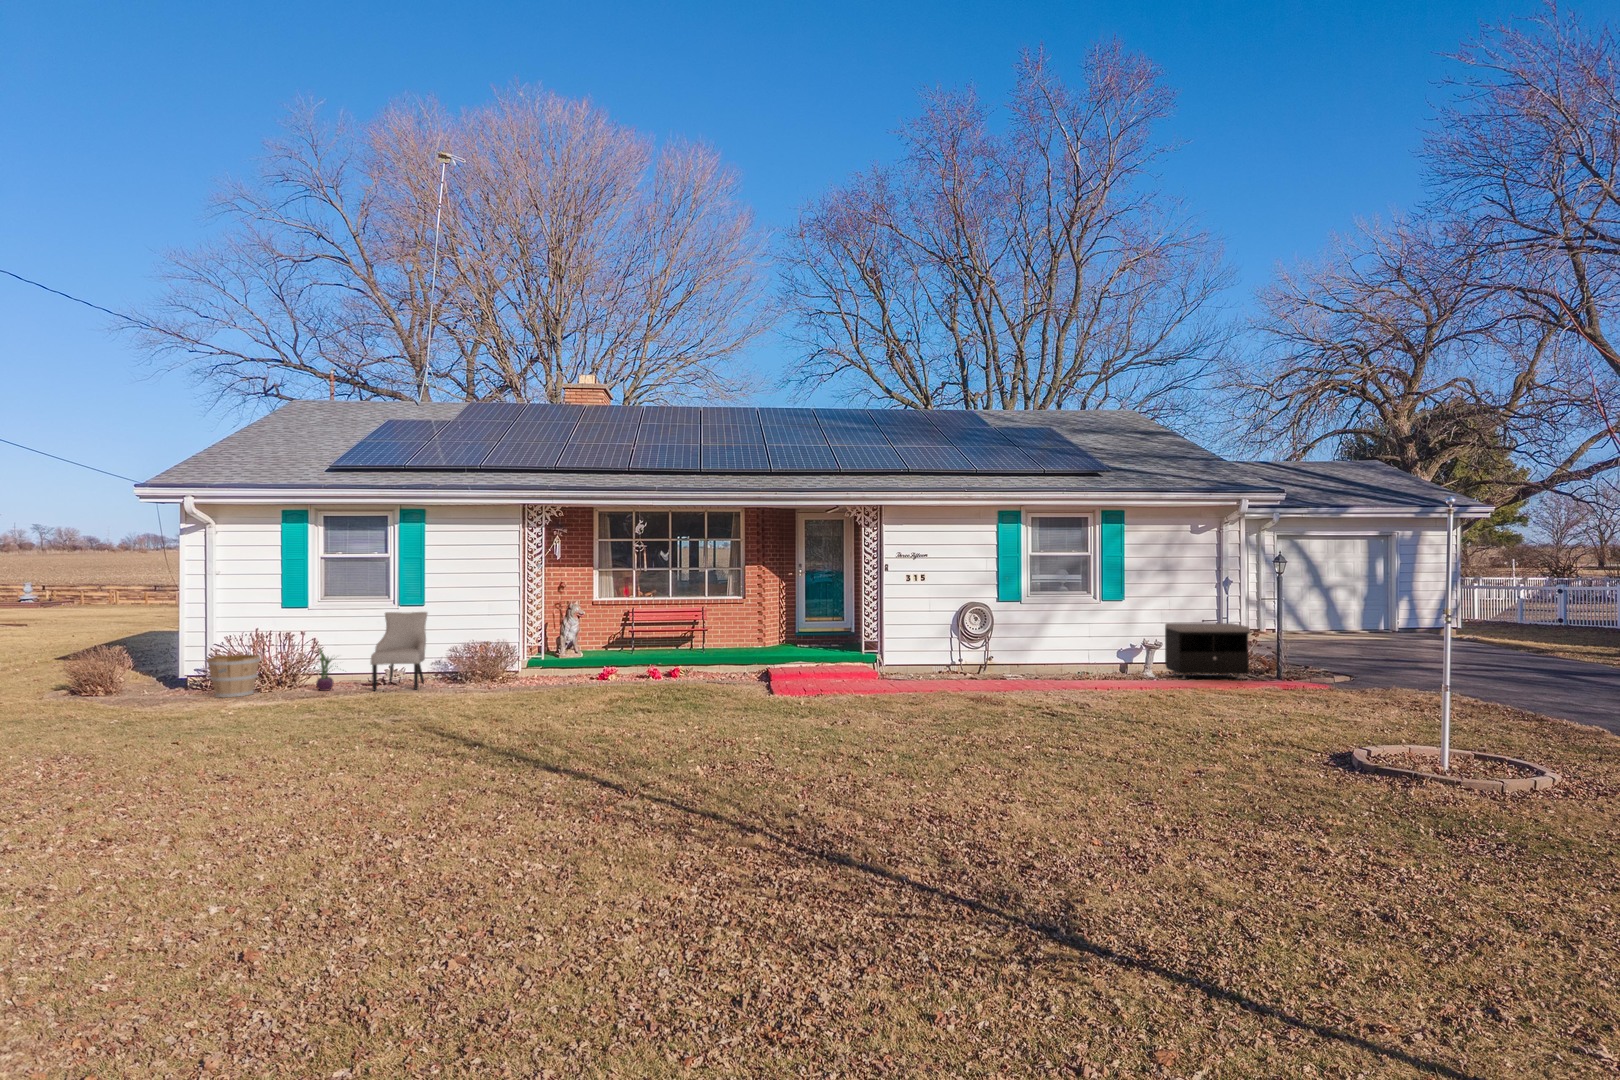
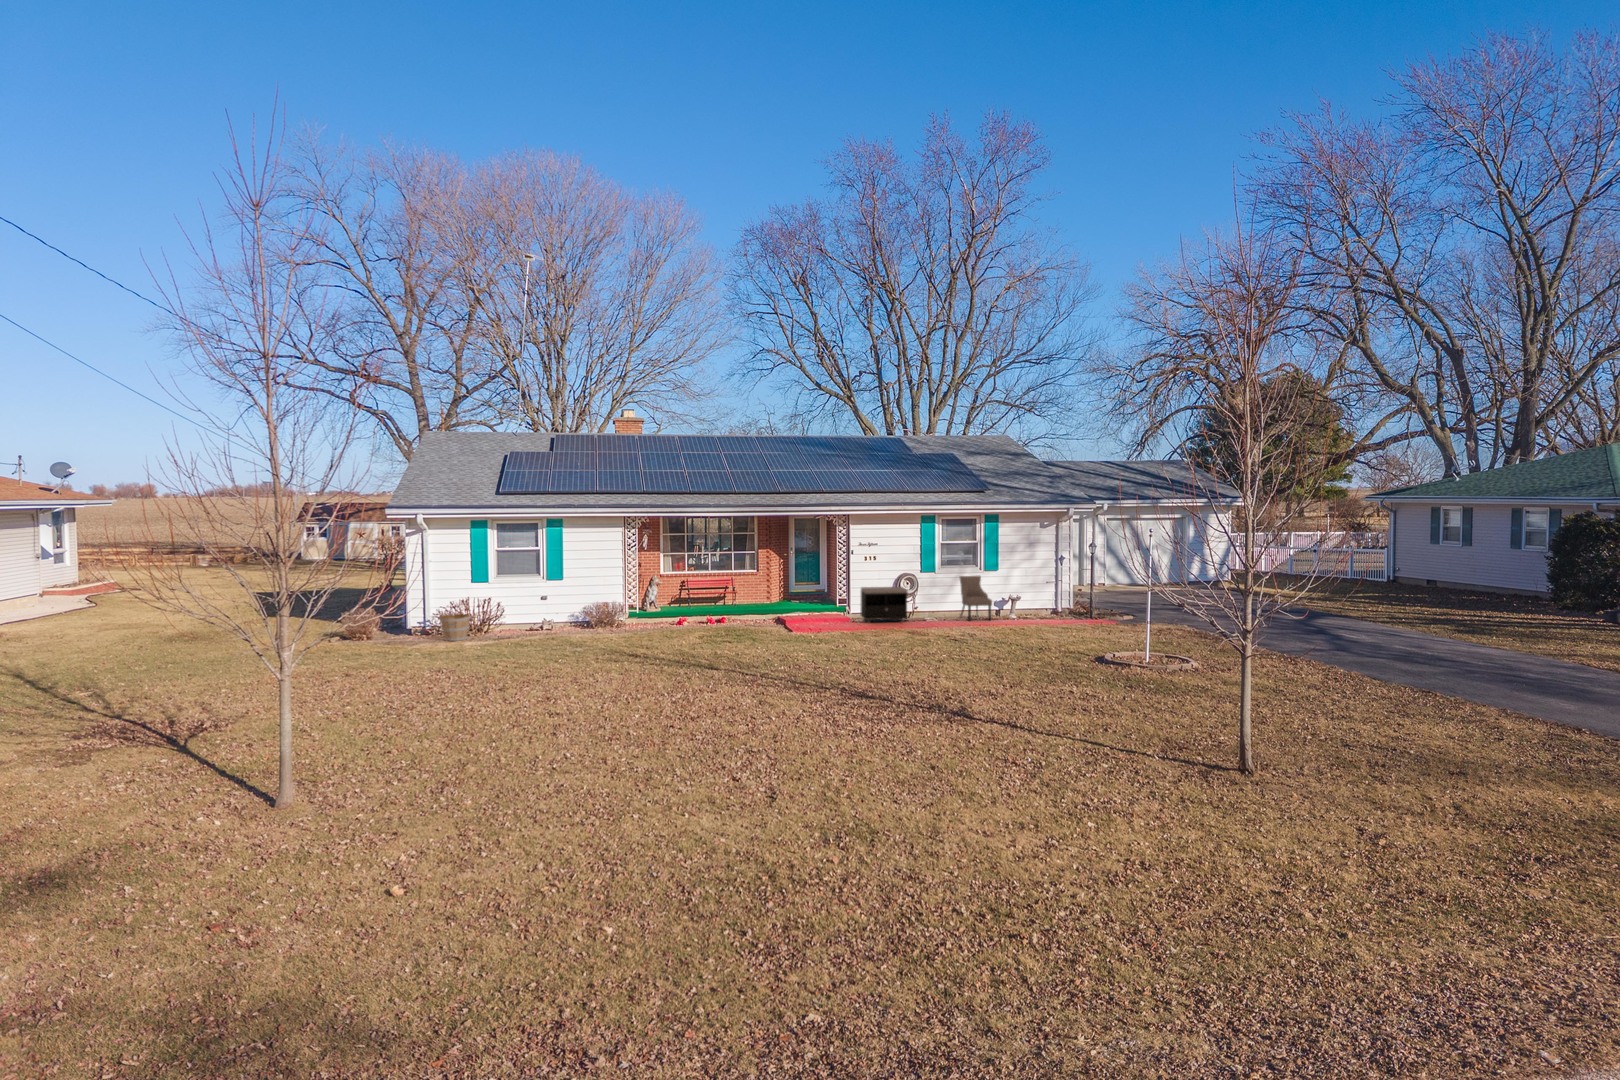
chair: present [371,612,427,691] -> present [960,575,992,621]
storage bench: present [1165,623,1250,679] -> present [861,587,908,622]
decorative plant: present [314,649,335,691] -> none [493,609,523,636]

